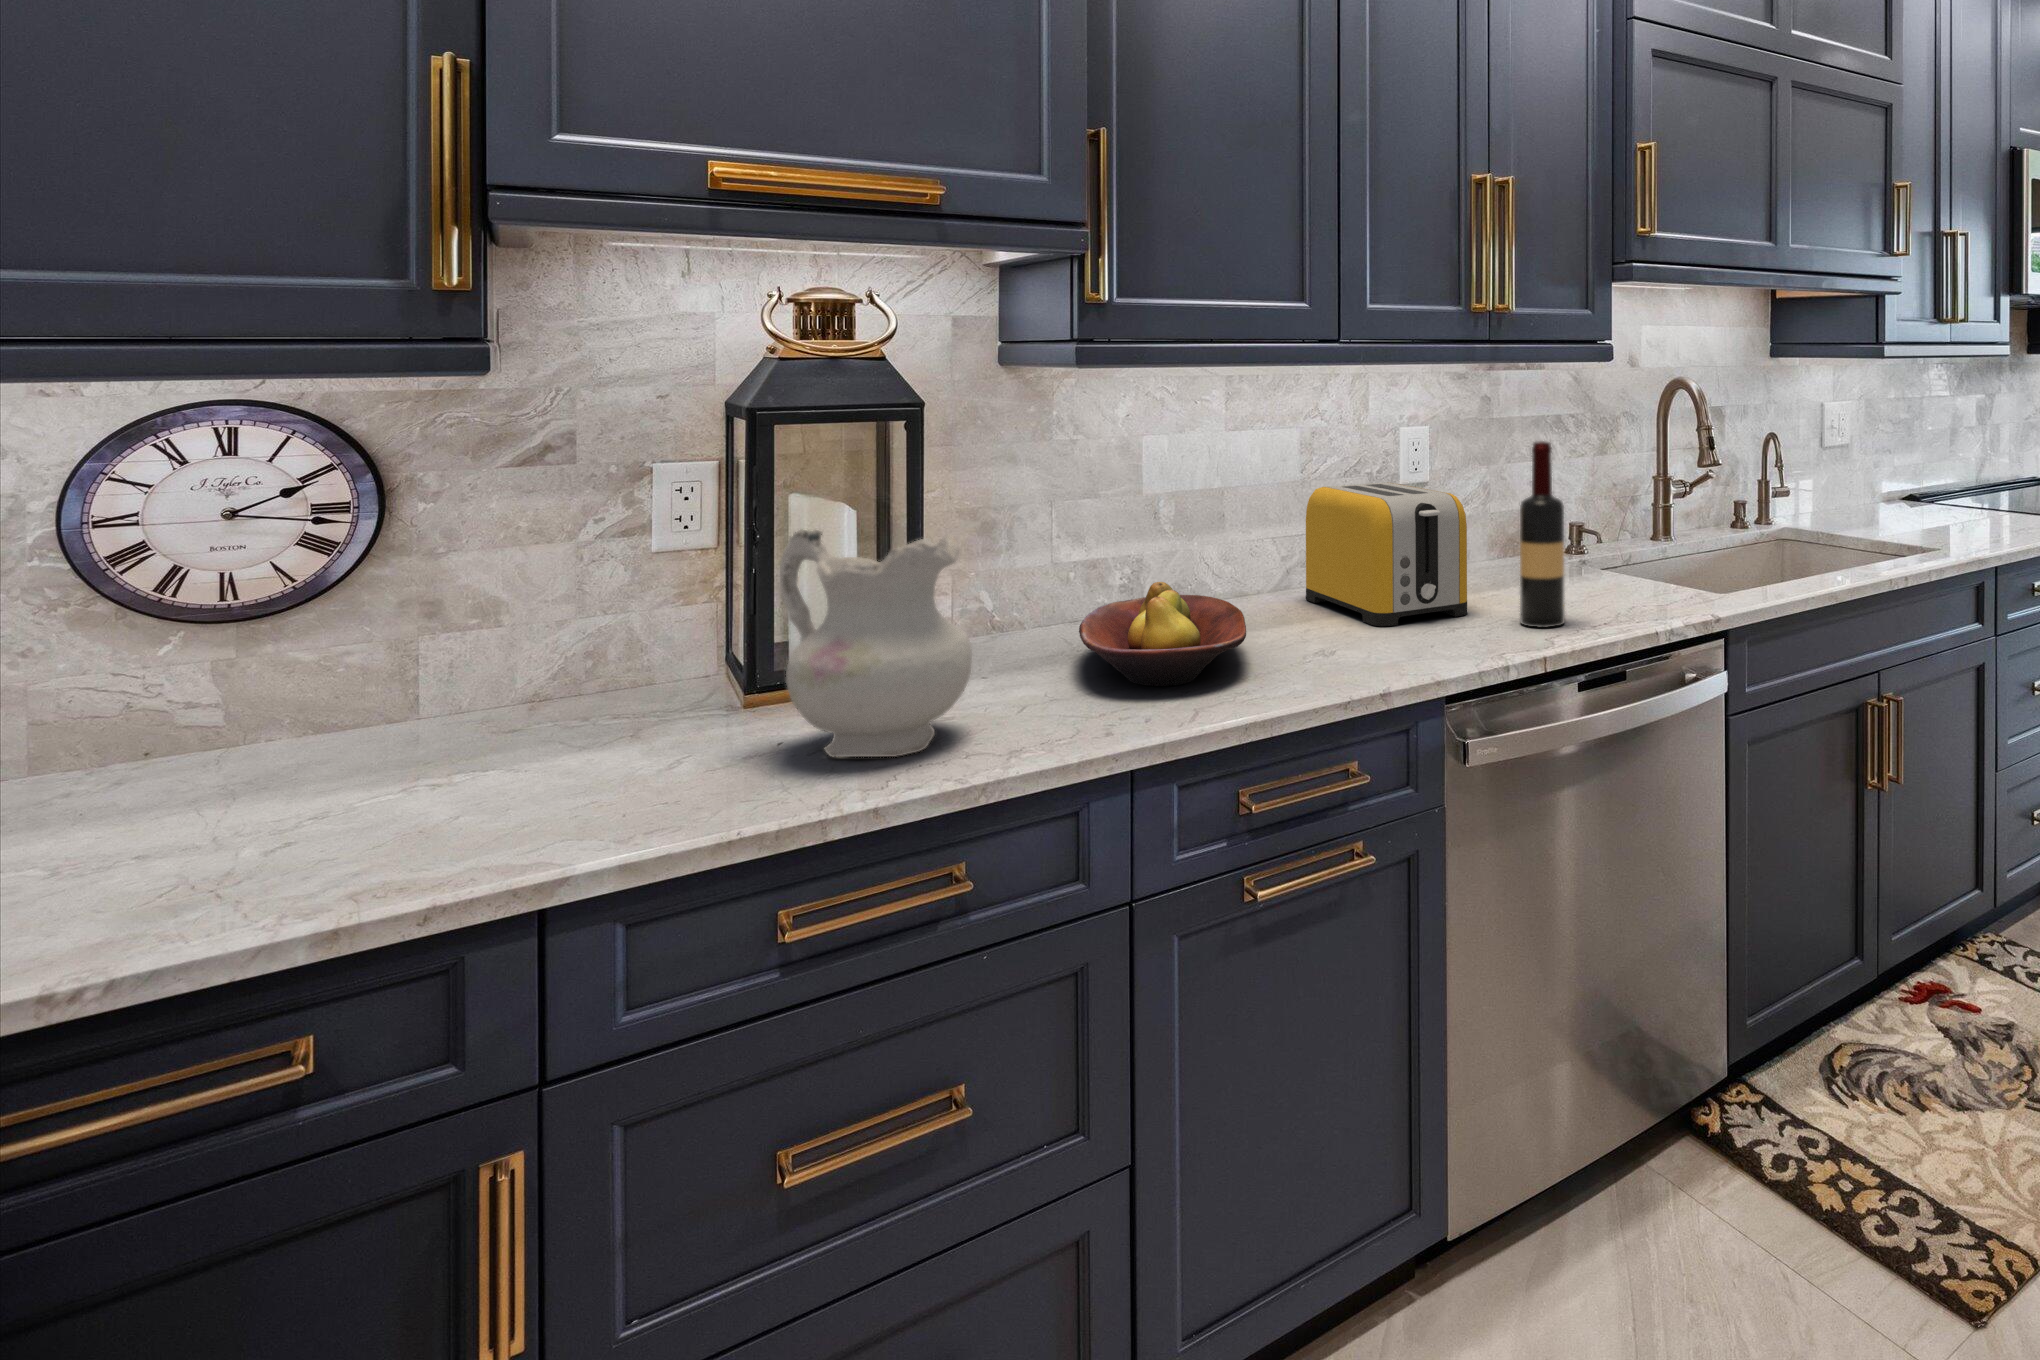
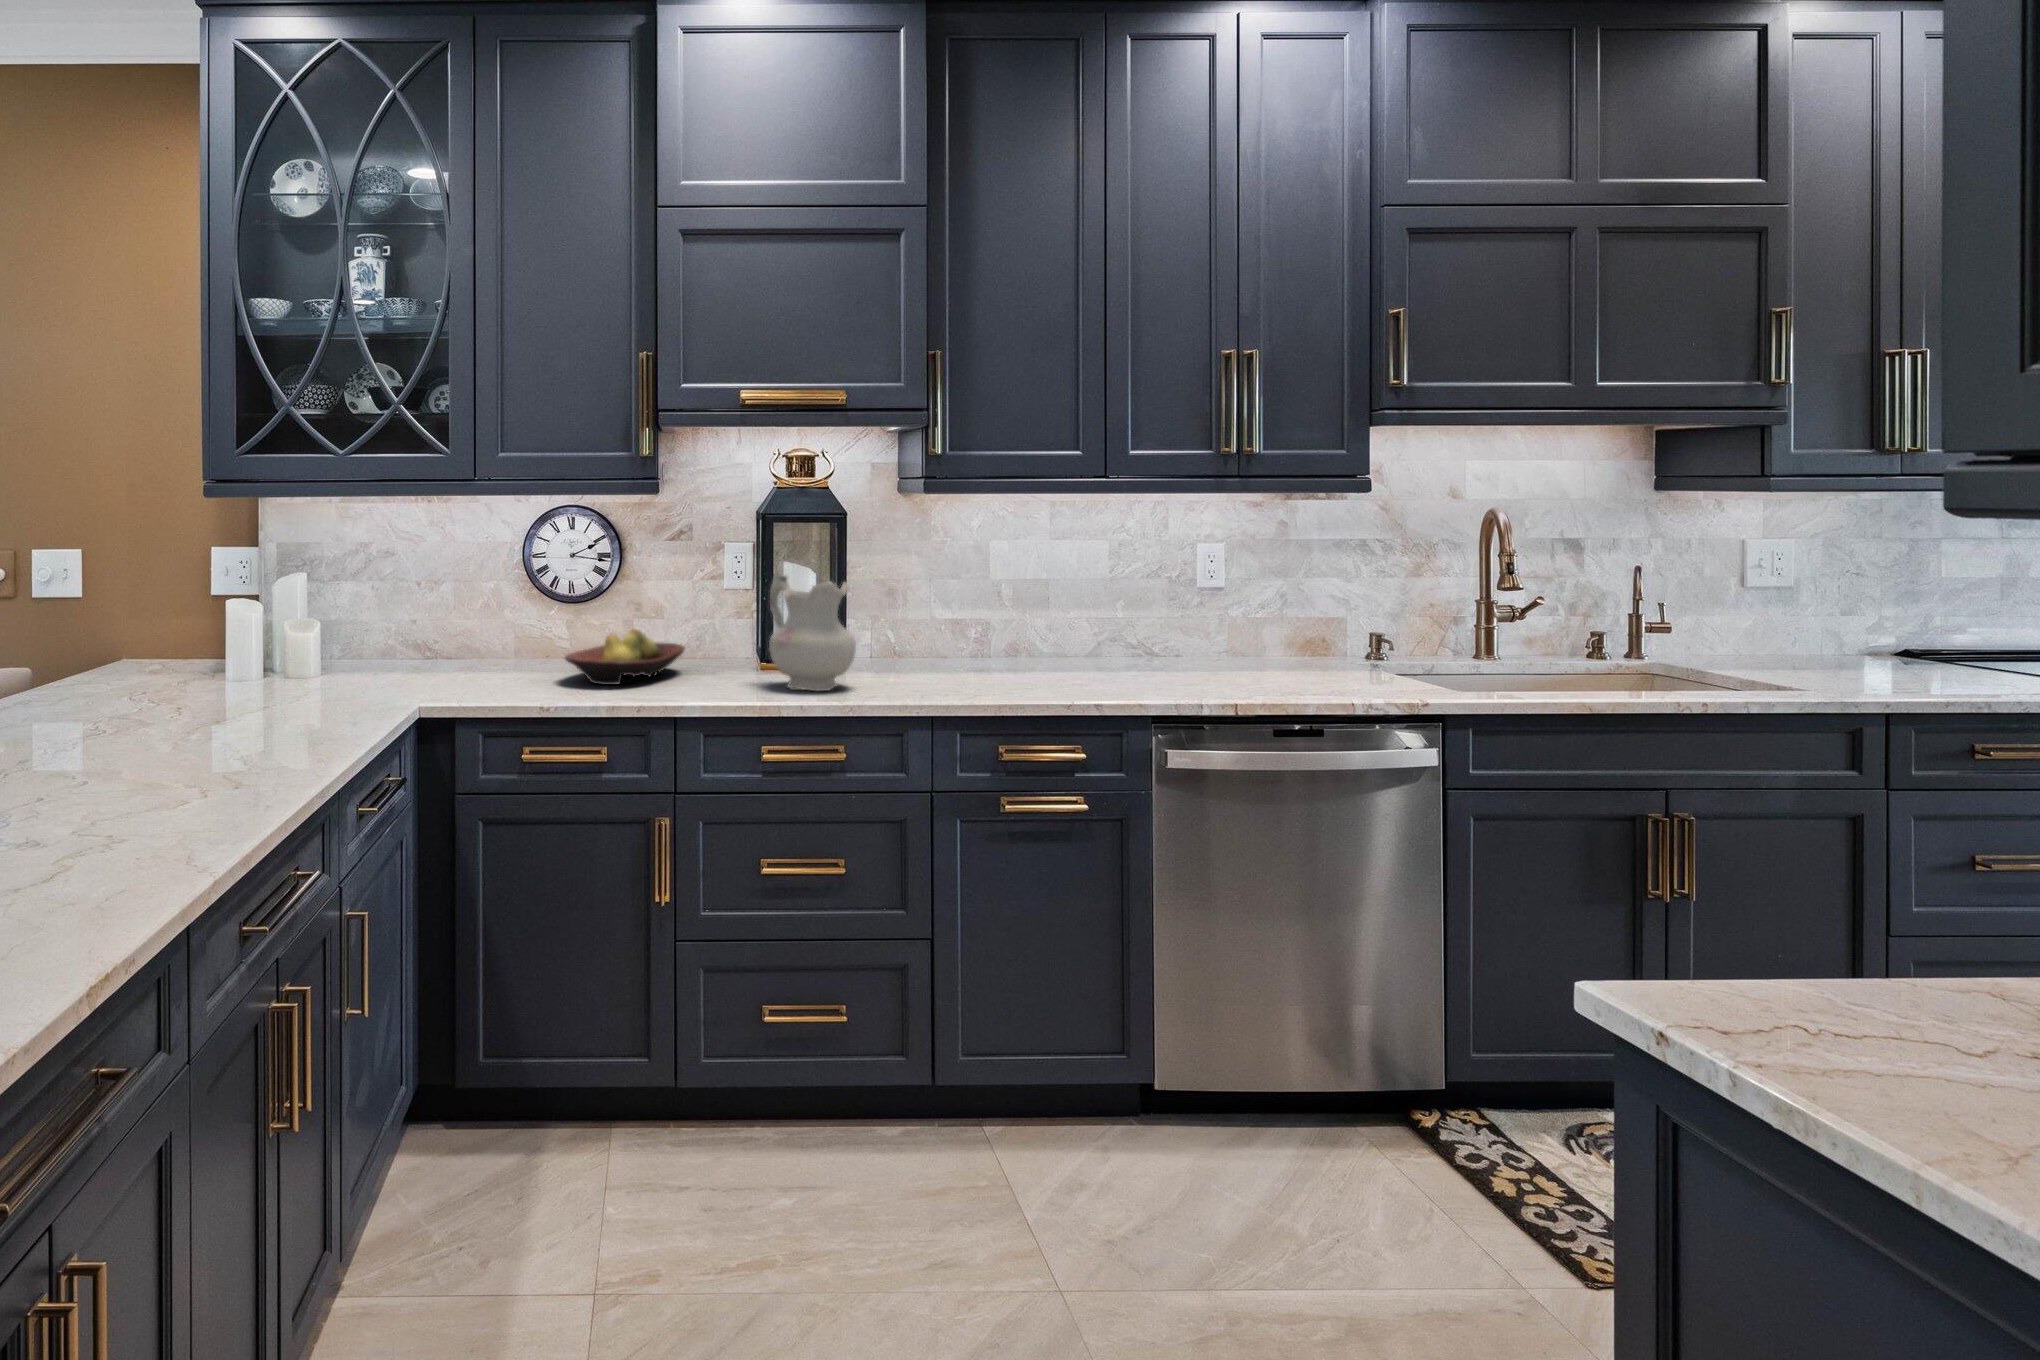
wine bottle: present [1520,441,1565,628] -> none [1247,553,1284,691]
toaster: present [1306,482,1467,626] -> none [1111,583,1218,680]
fruit bowl: present [1079,582,1246,686] -> present [565,629,685,685]

